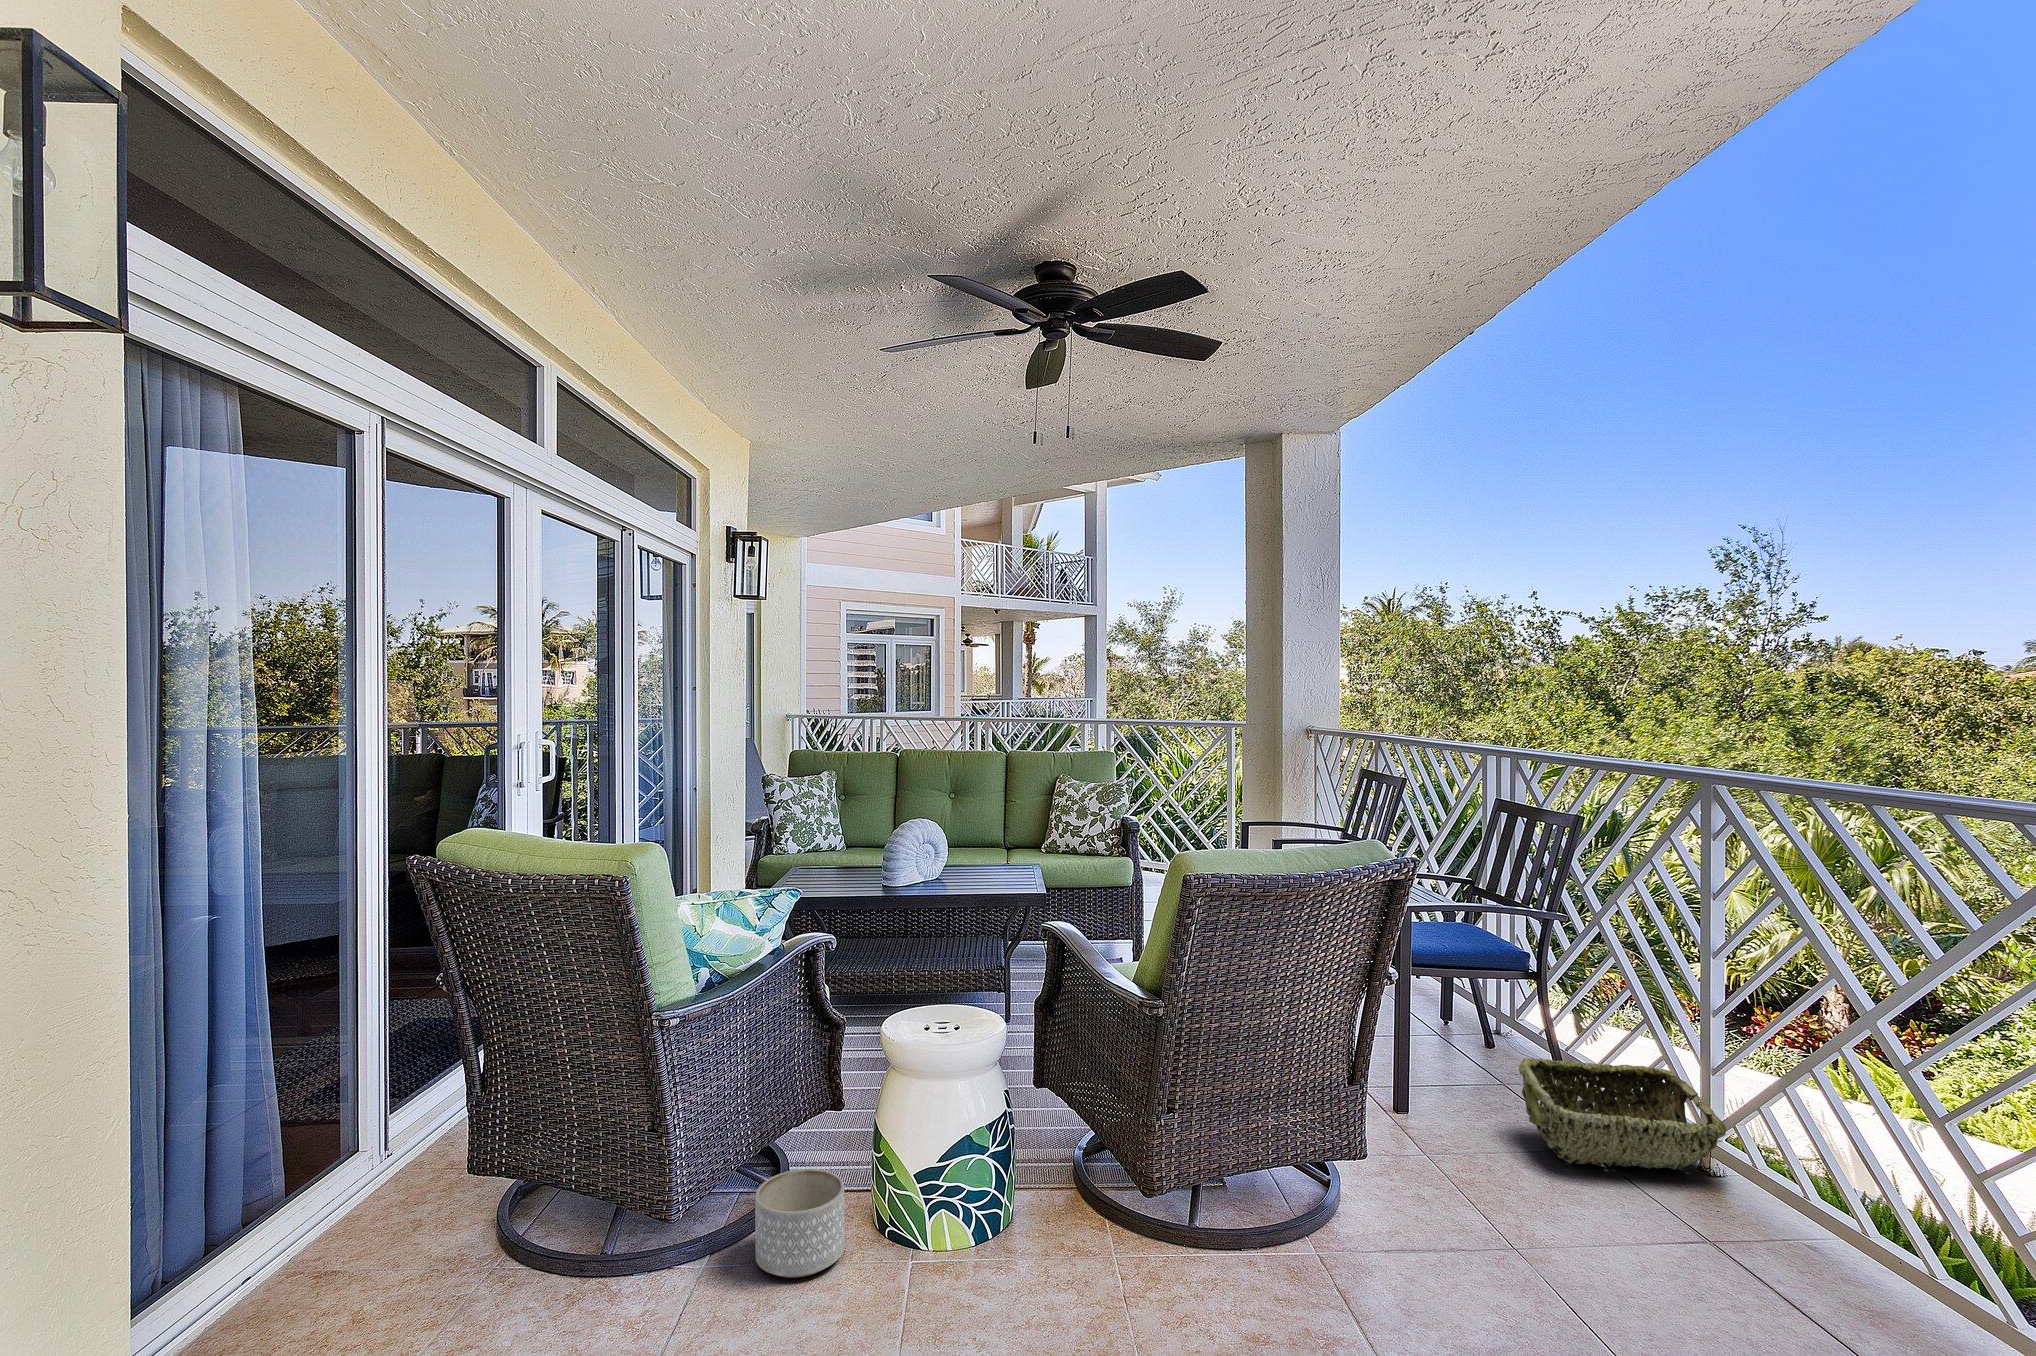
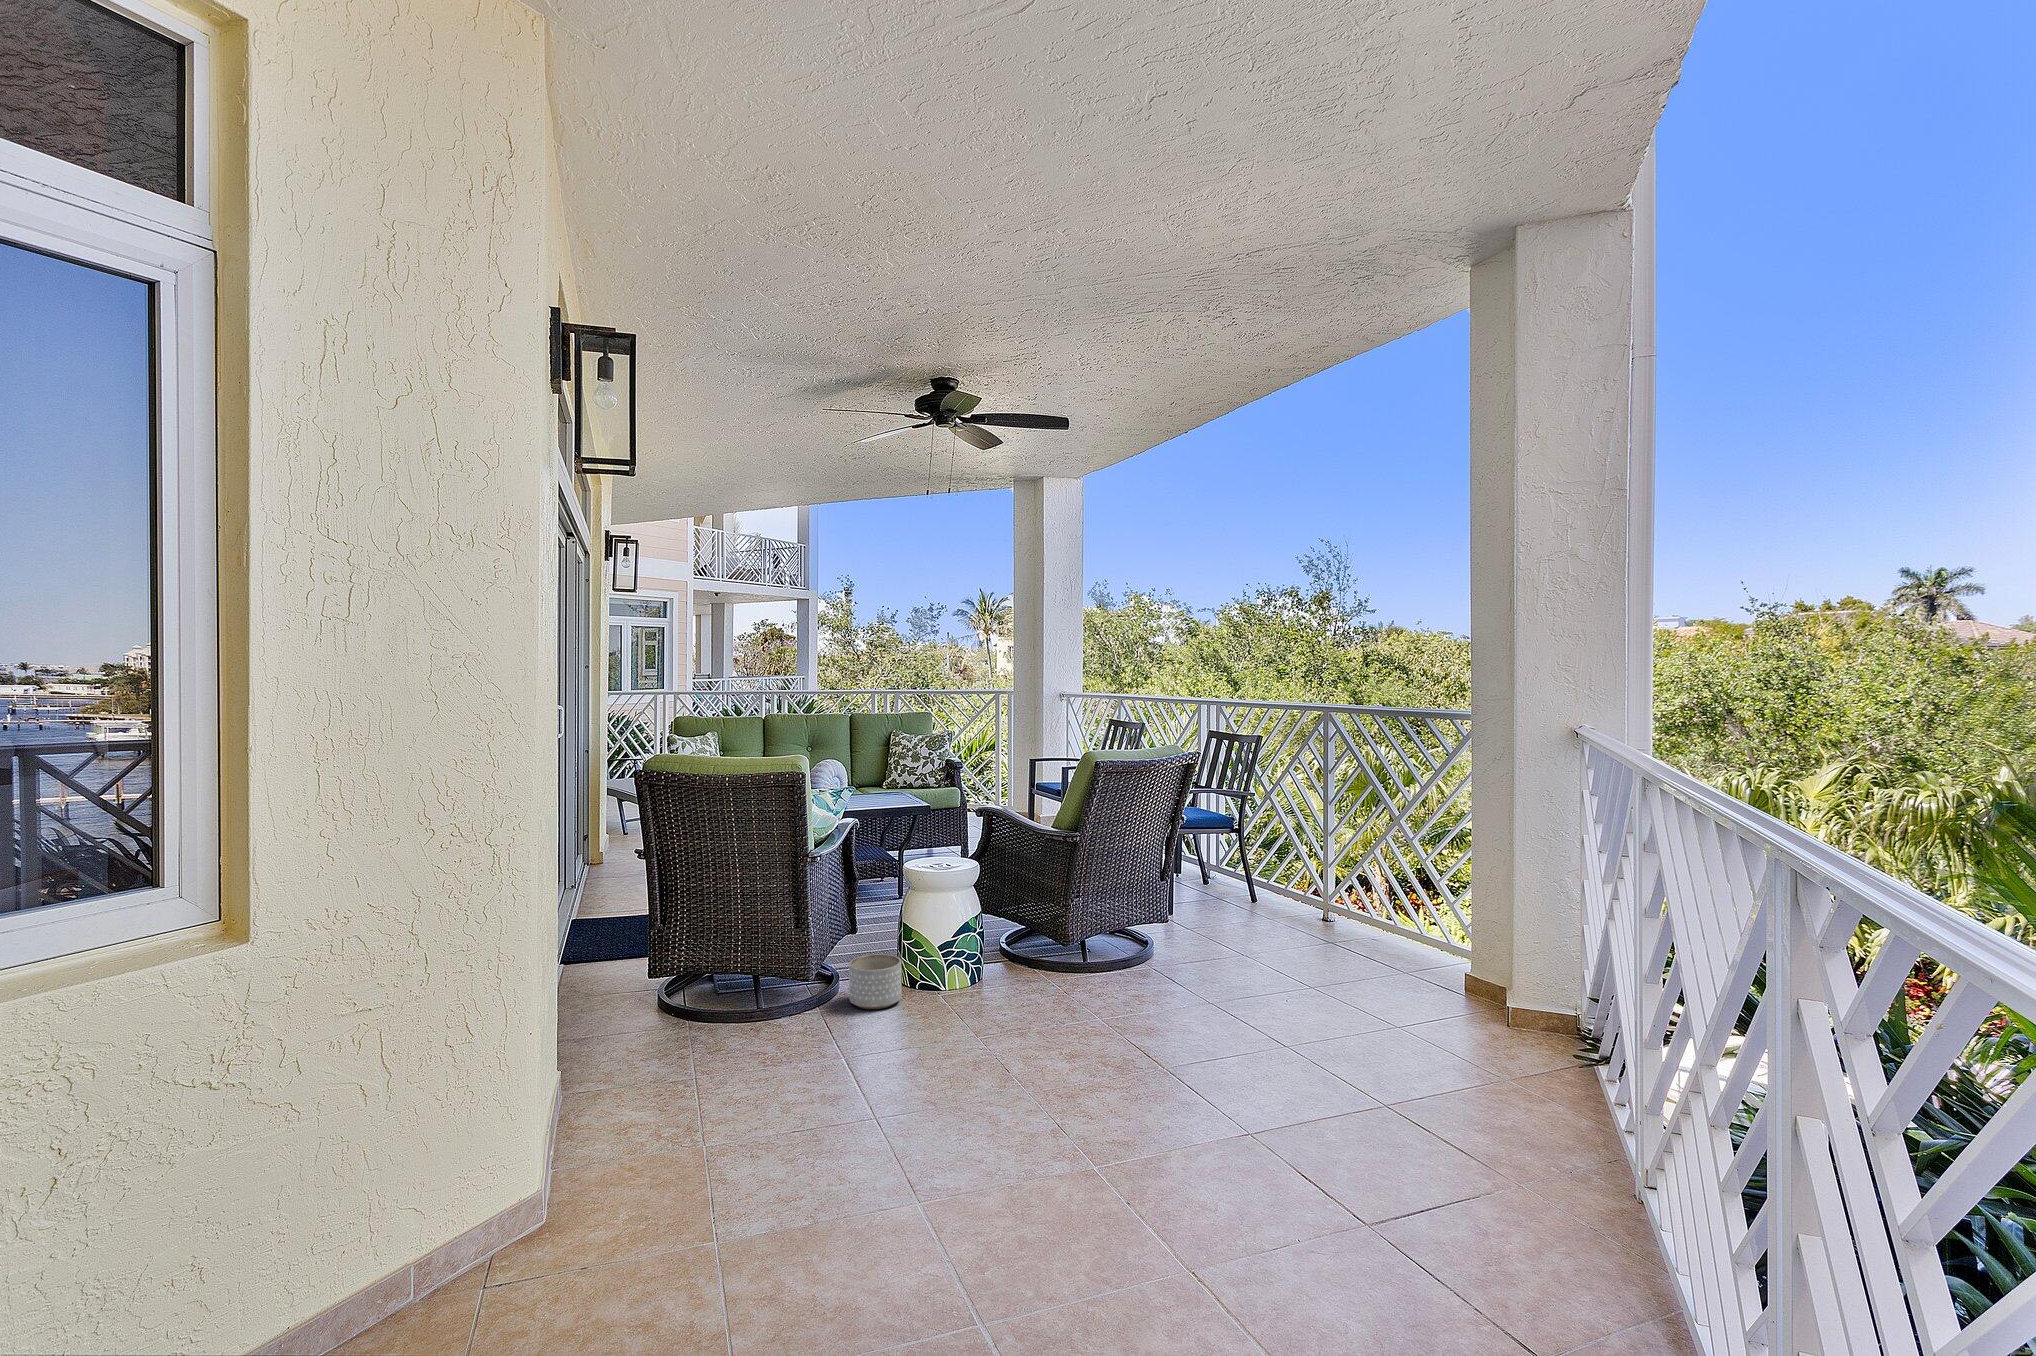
woven basket: present [1519,1058,1726,1170] -> none [1231,871,1332,924]

